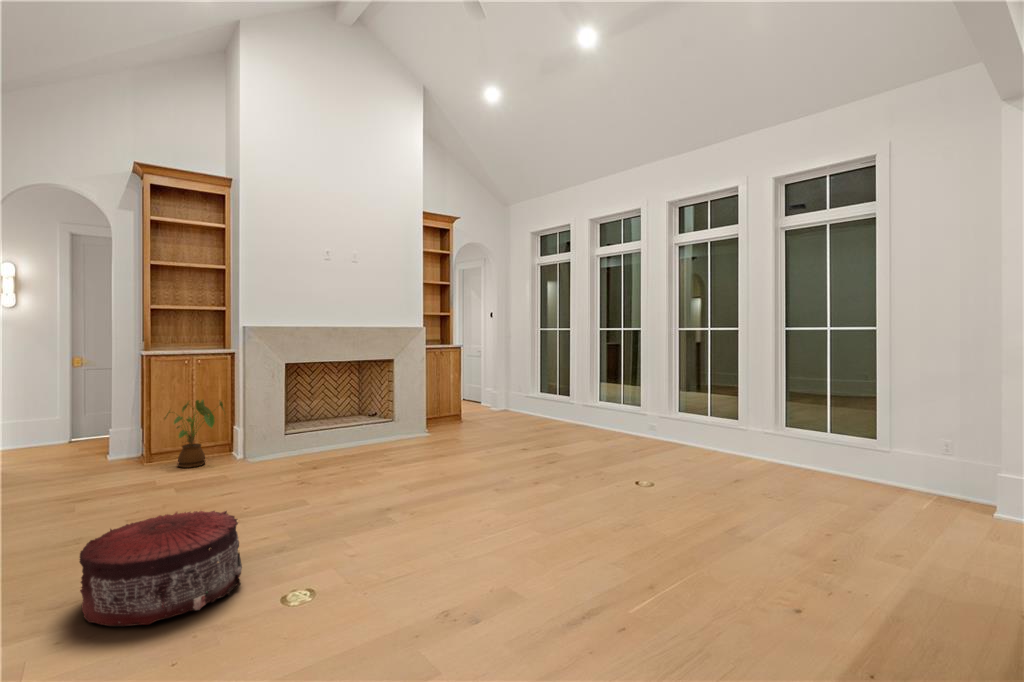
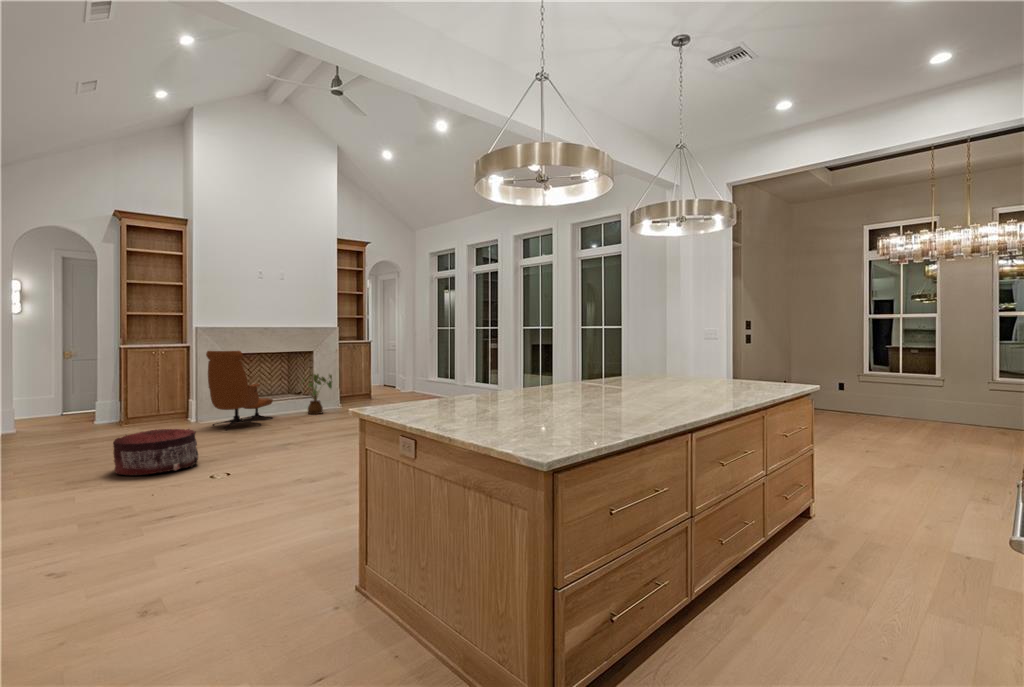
lounge chair: none [256,362,346,478] -> present [206,351,273,429]
house plant: present [165,400,224,468] -> present [303,374,332,414]

